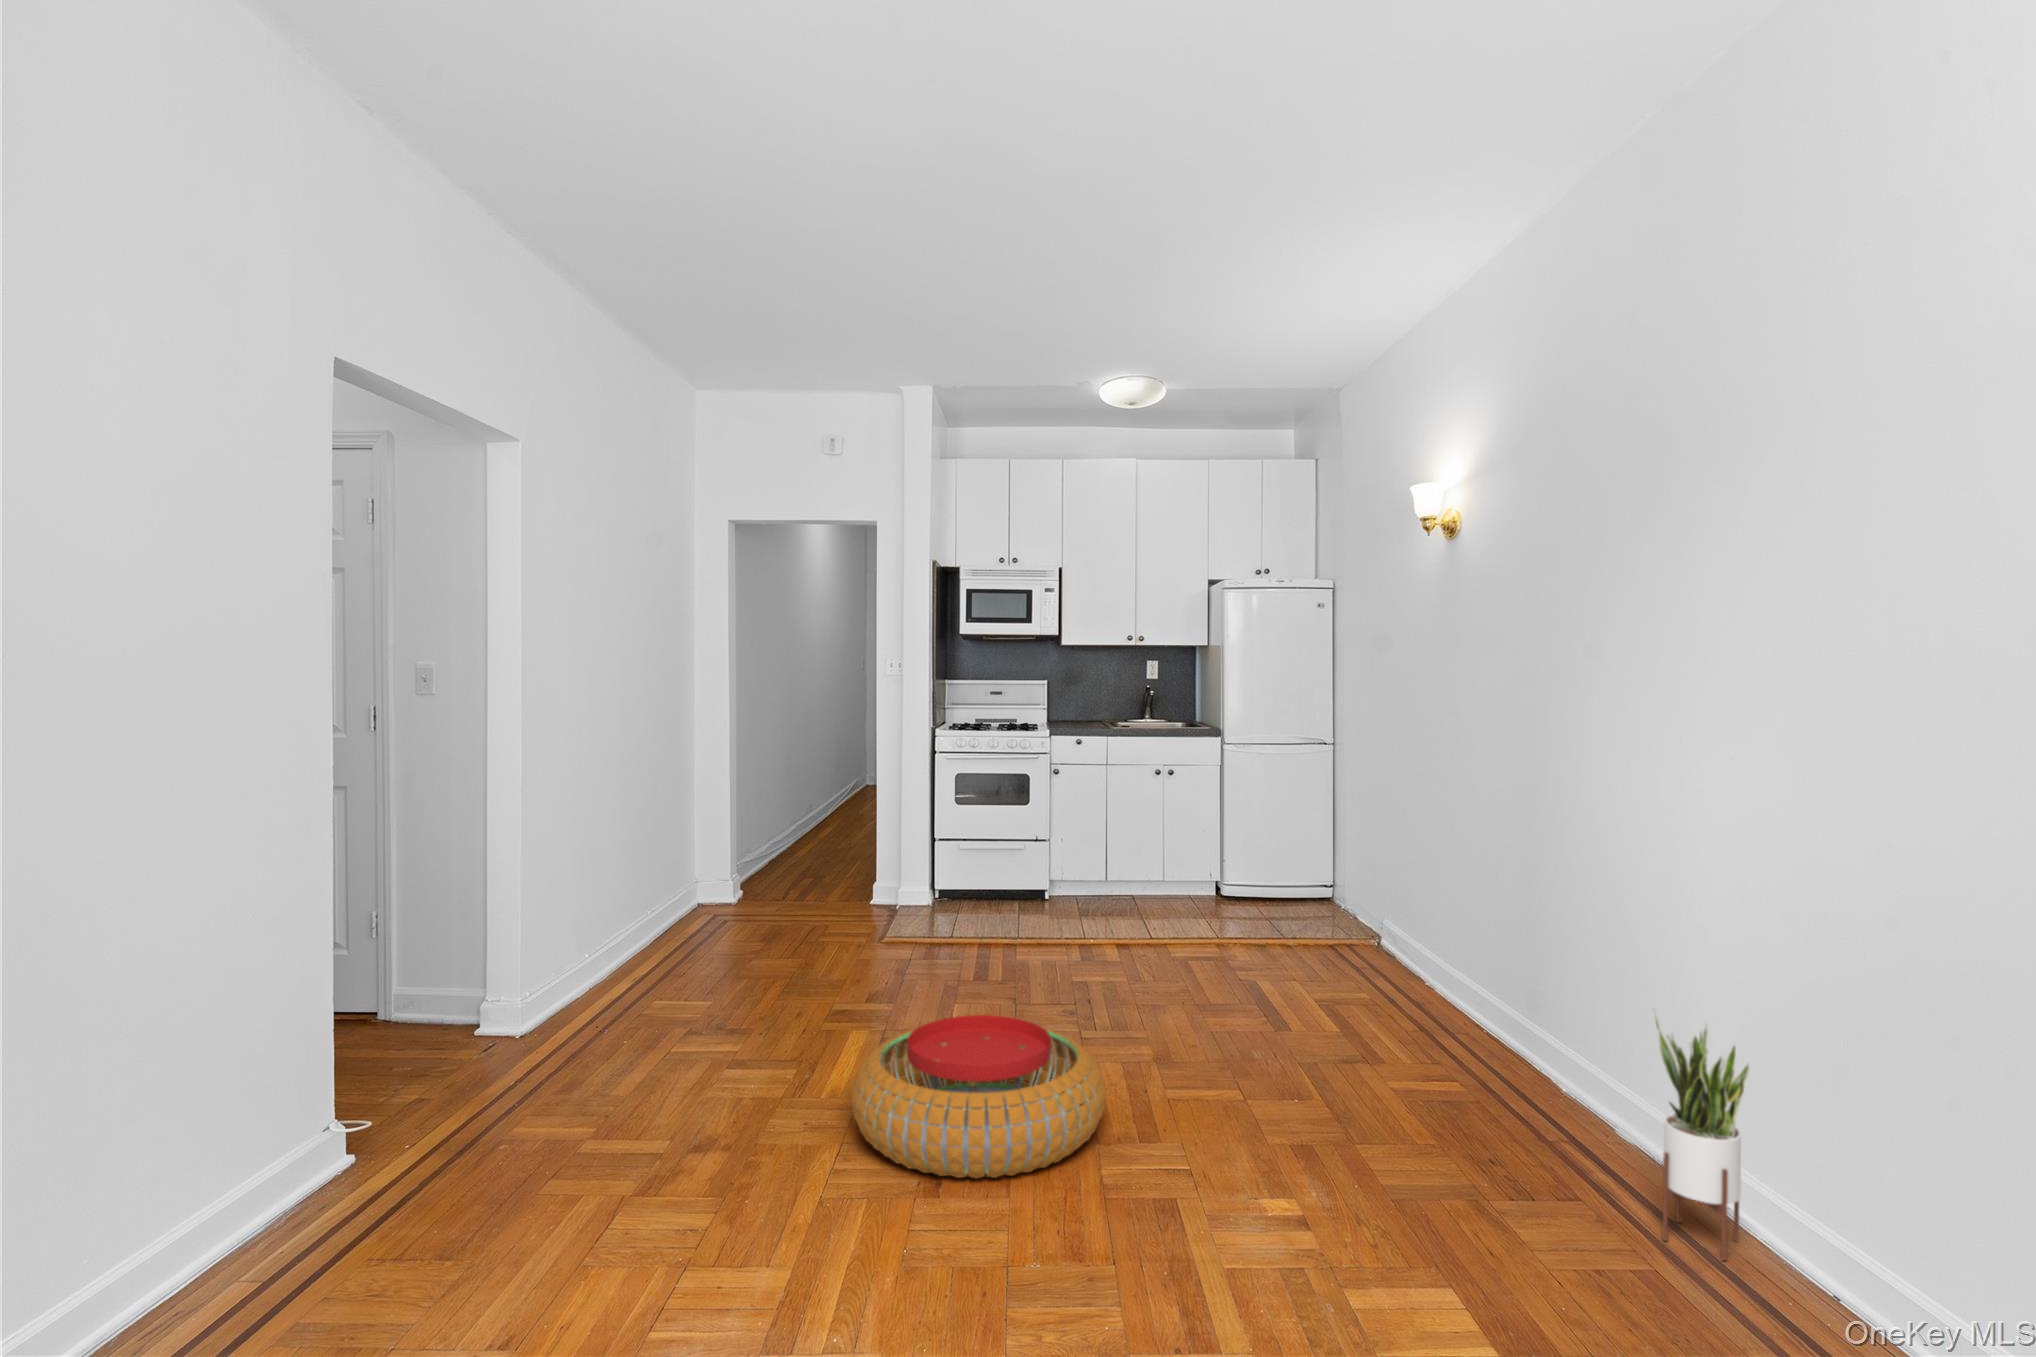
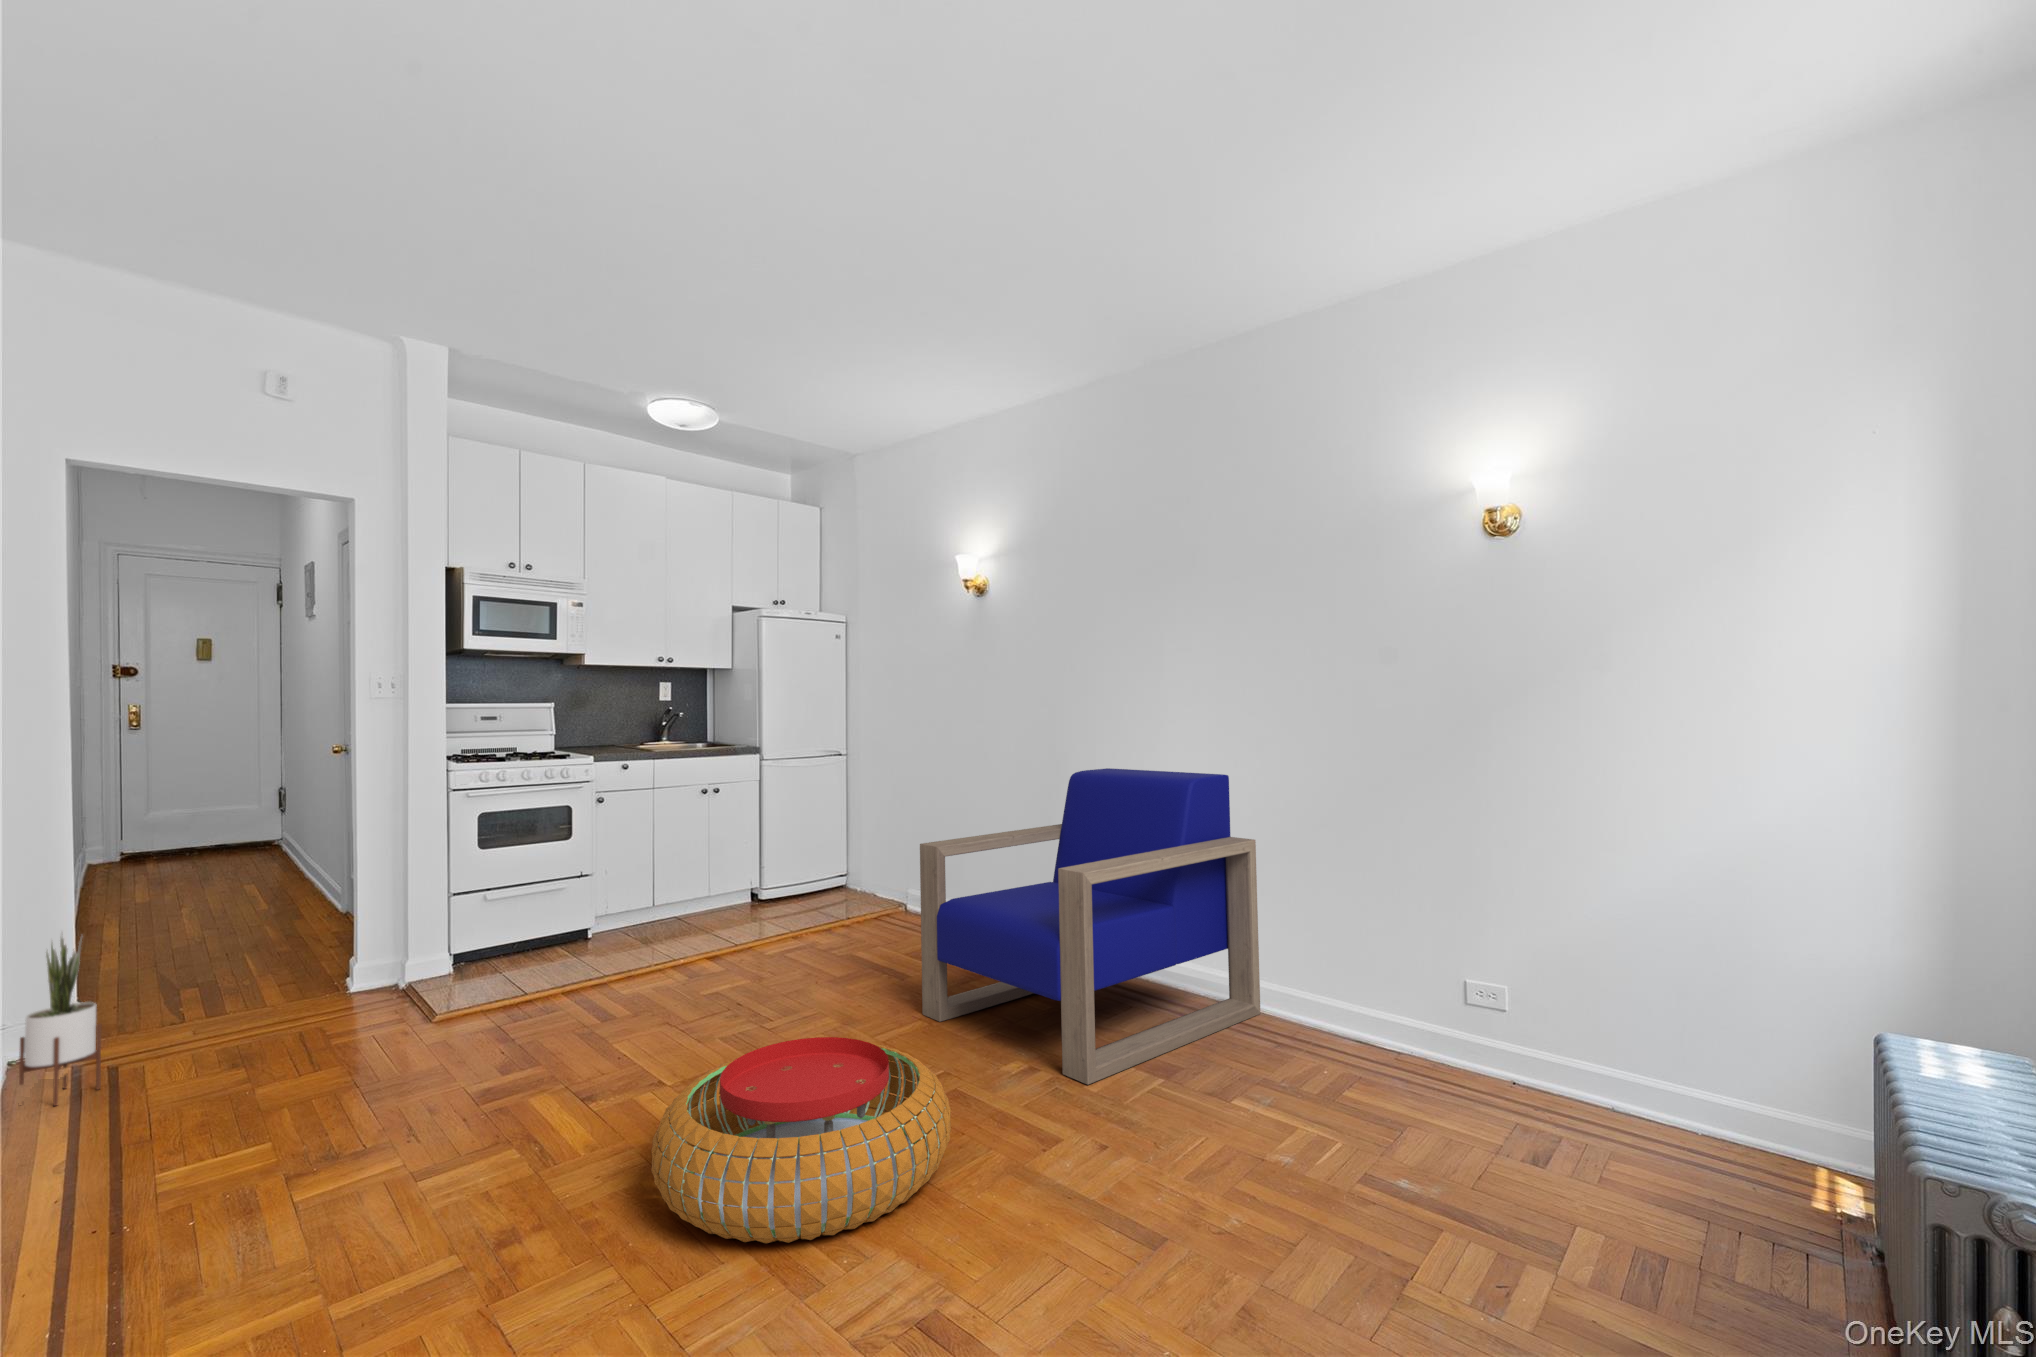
armchair: none [1230,797,1620,1147] -> present [920,768,1260,1085]
potted plant: present [1652,1007,1750,1261] -> present [19,937,101,1106]

